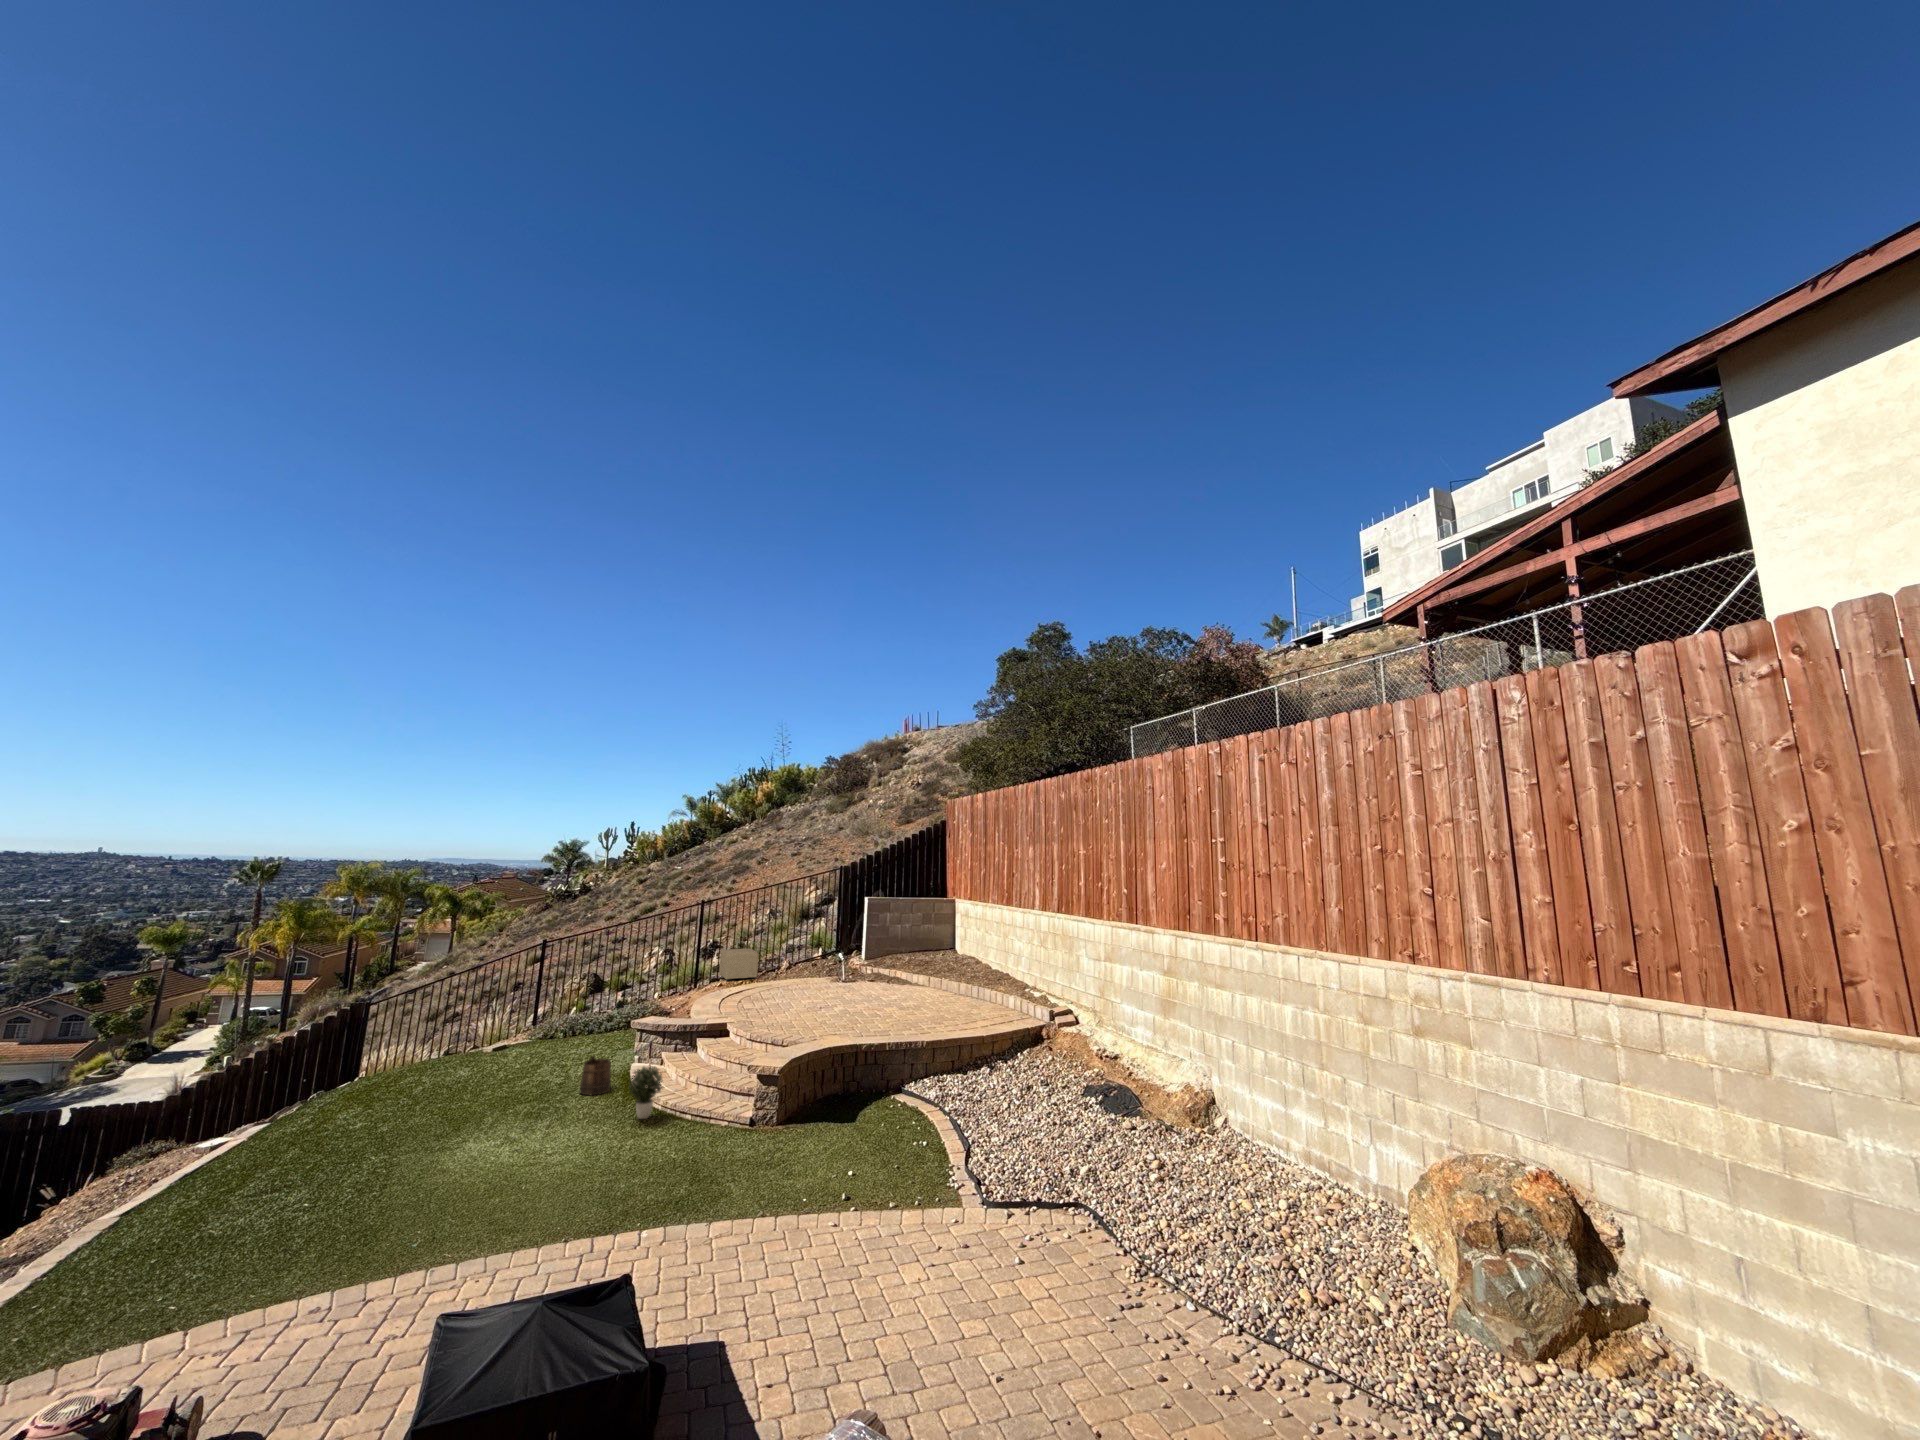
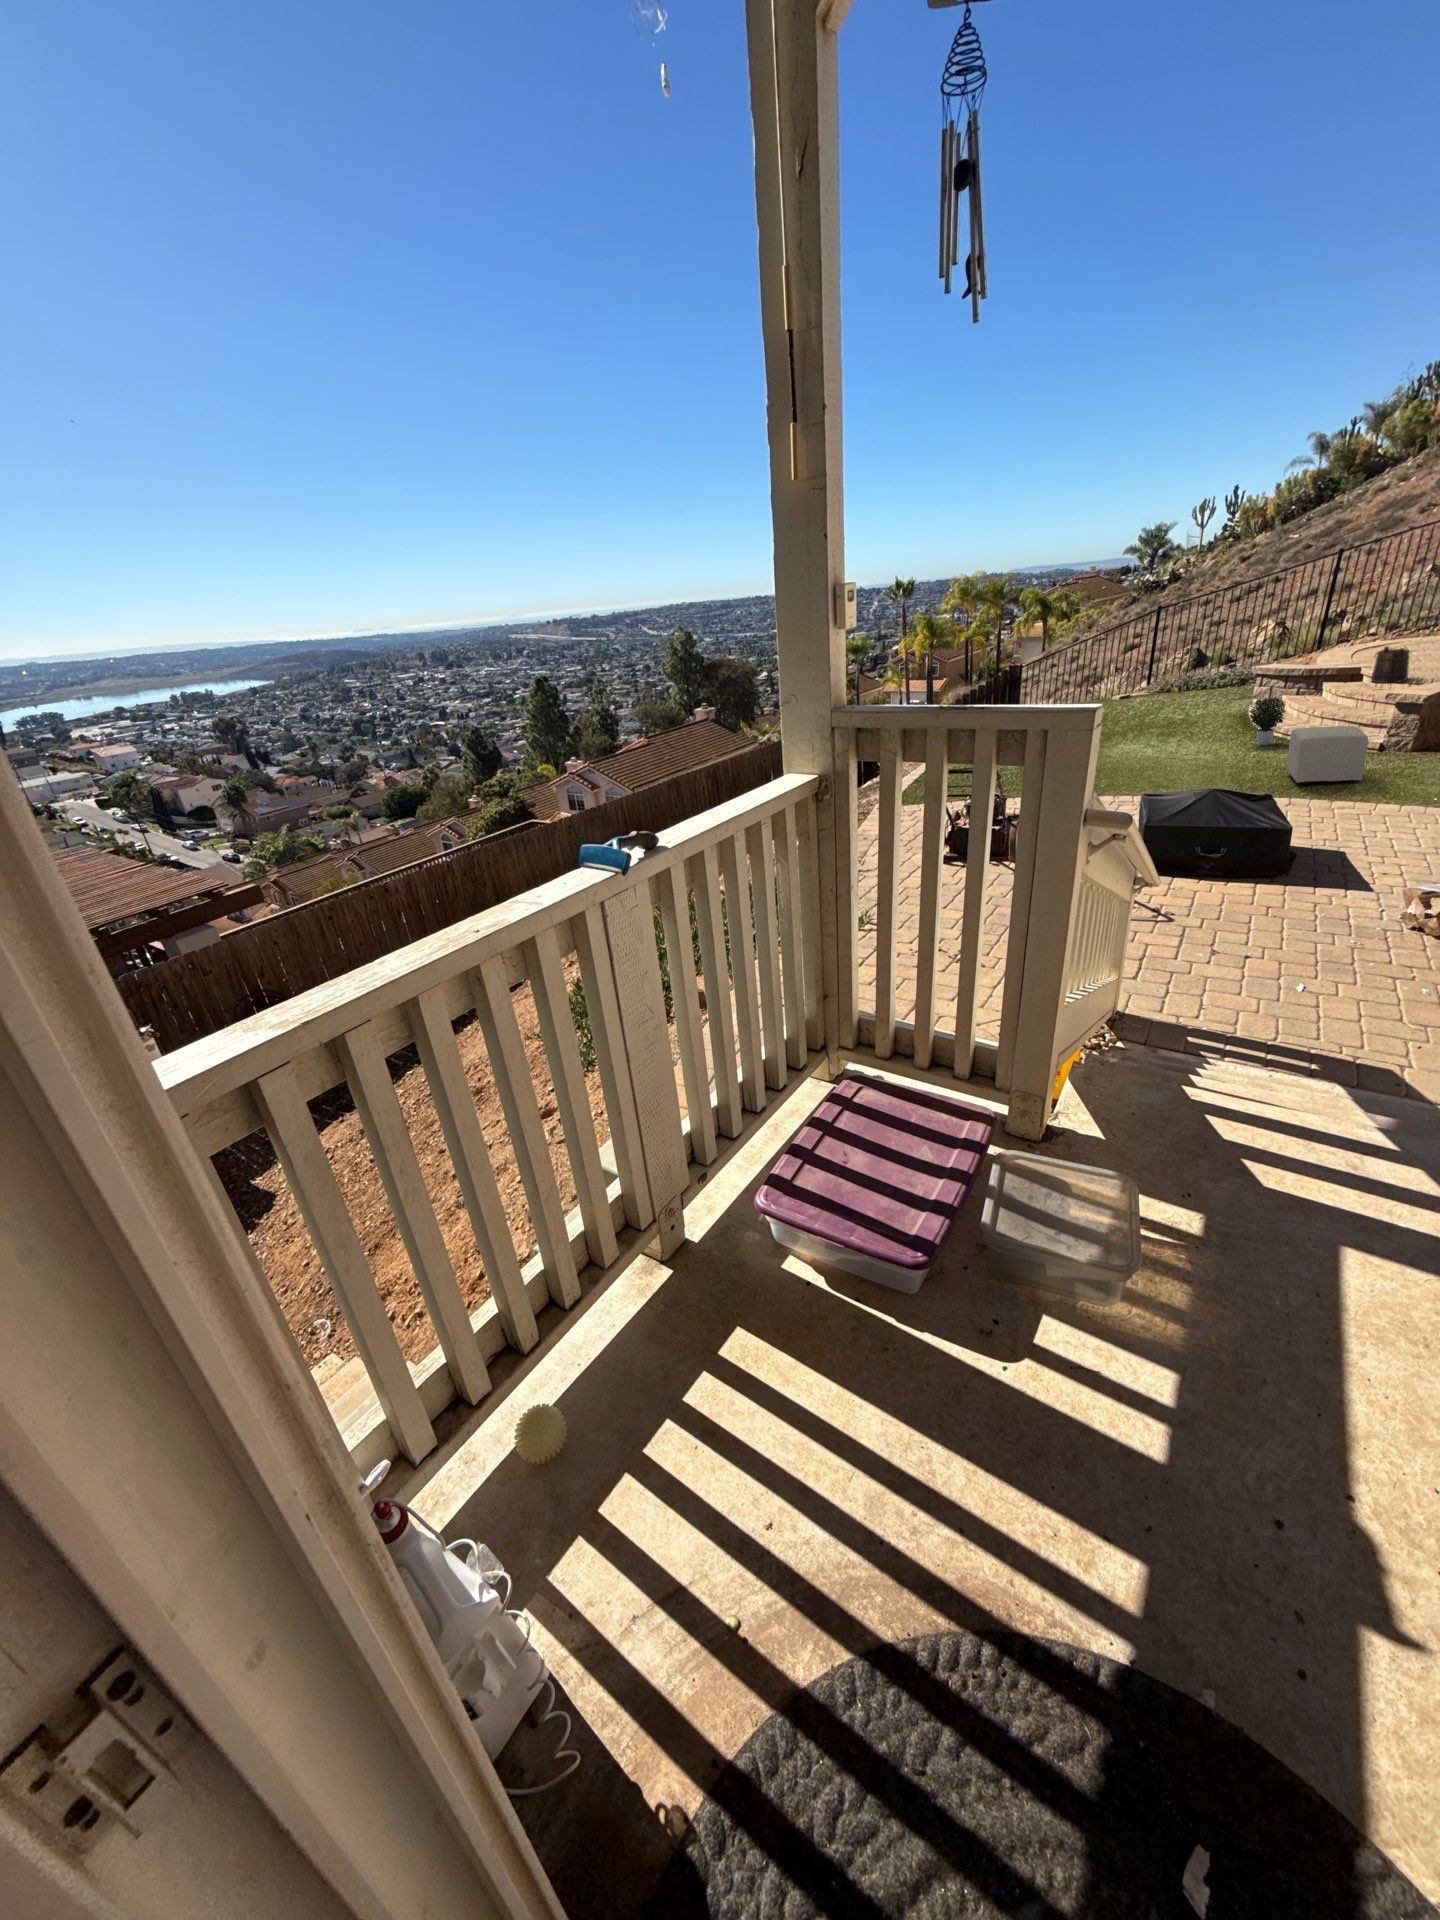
ottoman: present [719,949,758,981] -> present [1286,726,1368,784]
bucket: present [580,1056,611,1095] -> present [1371,646,1410,683]

